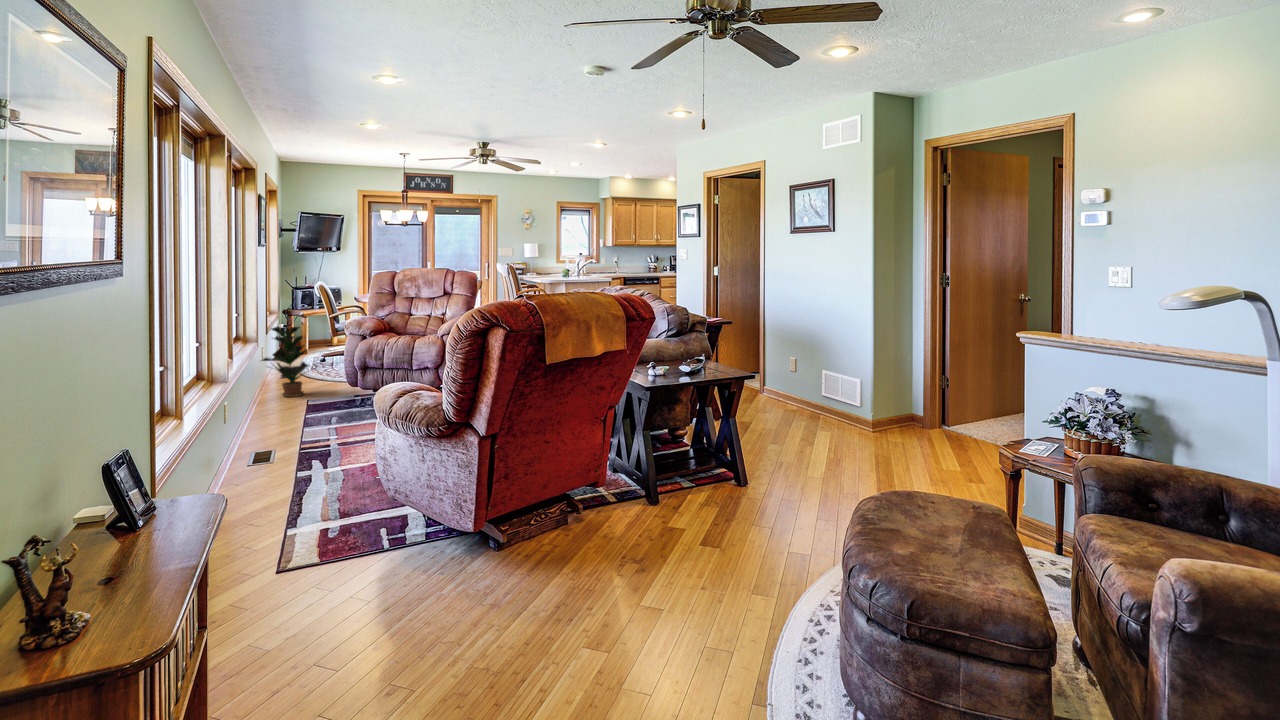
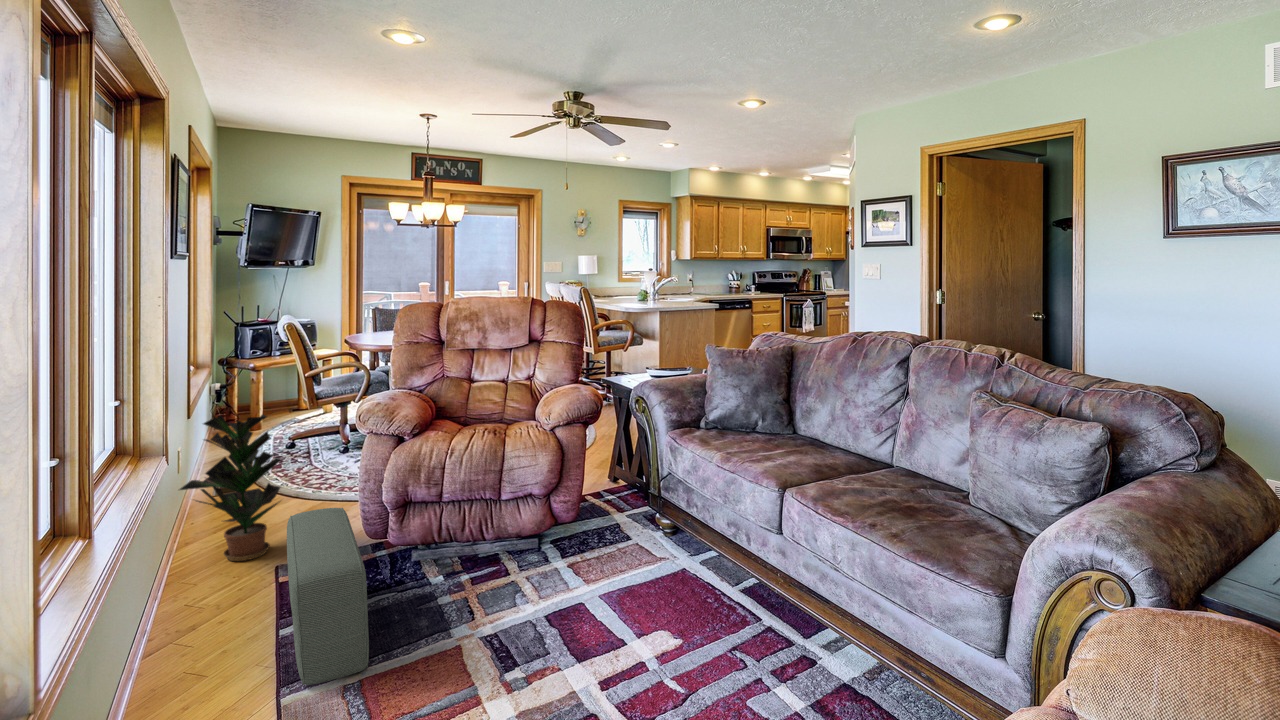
pouf: none [305,366,338,424] -> present [287,508,369,685]

